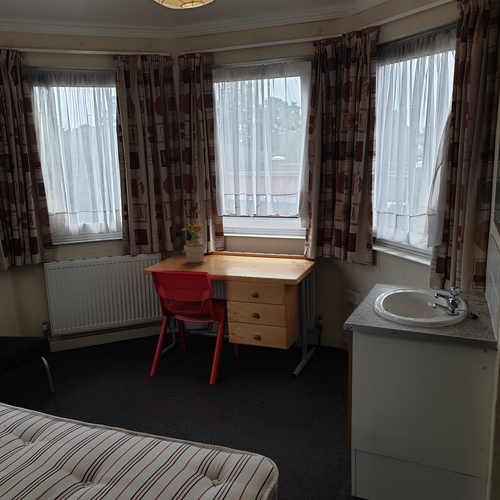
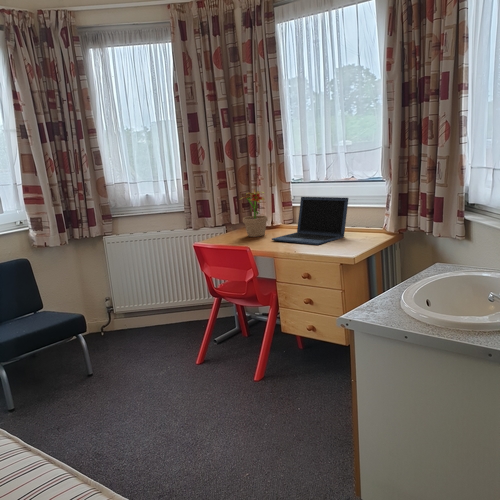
laptop: none [214,229,277,271] -> present [272,197,348,245]

